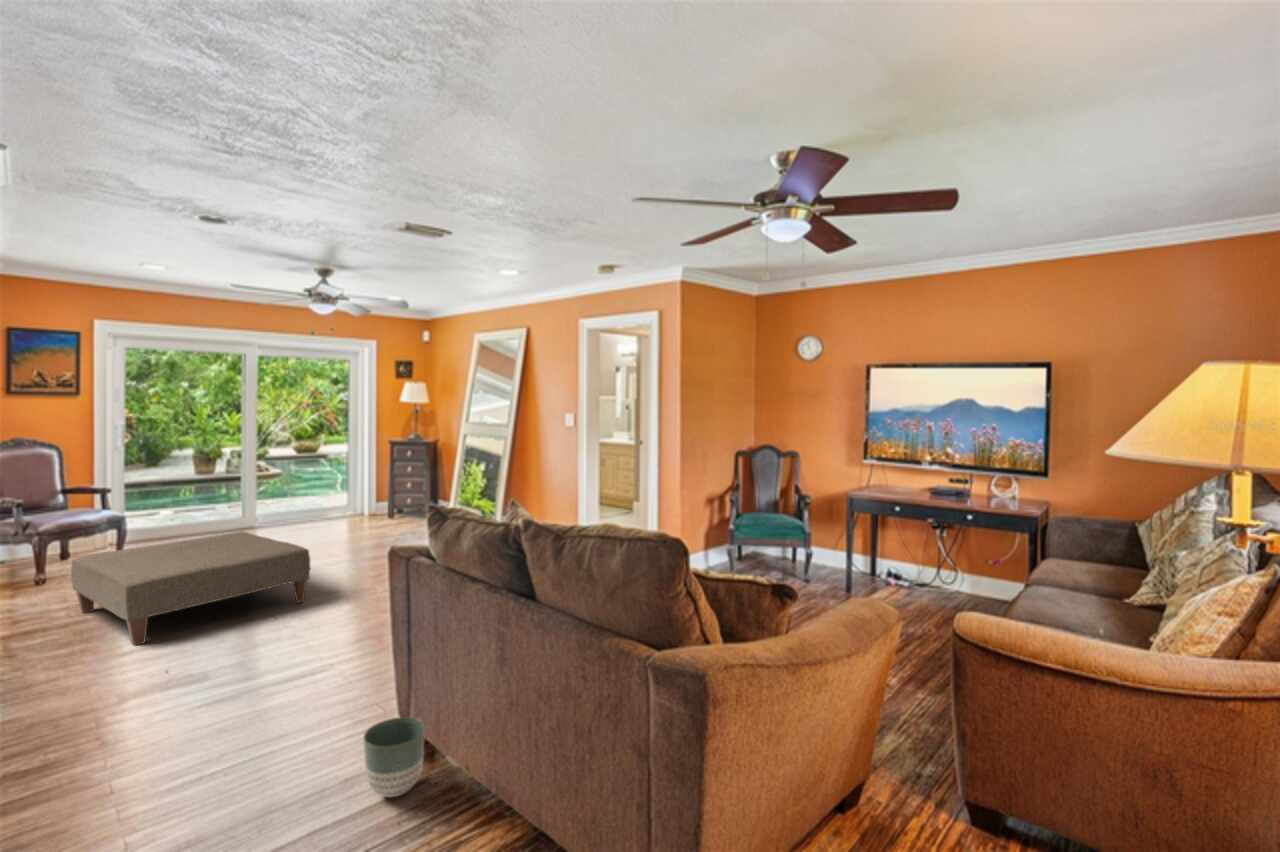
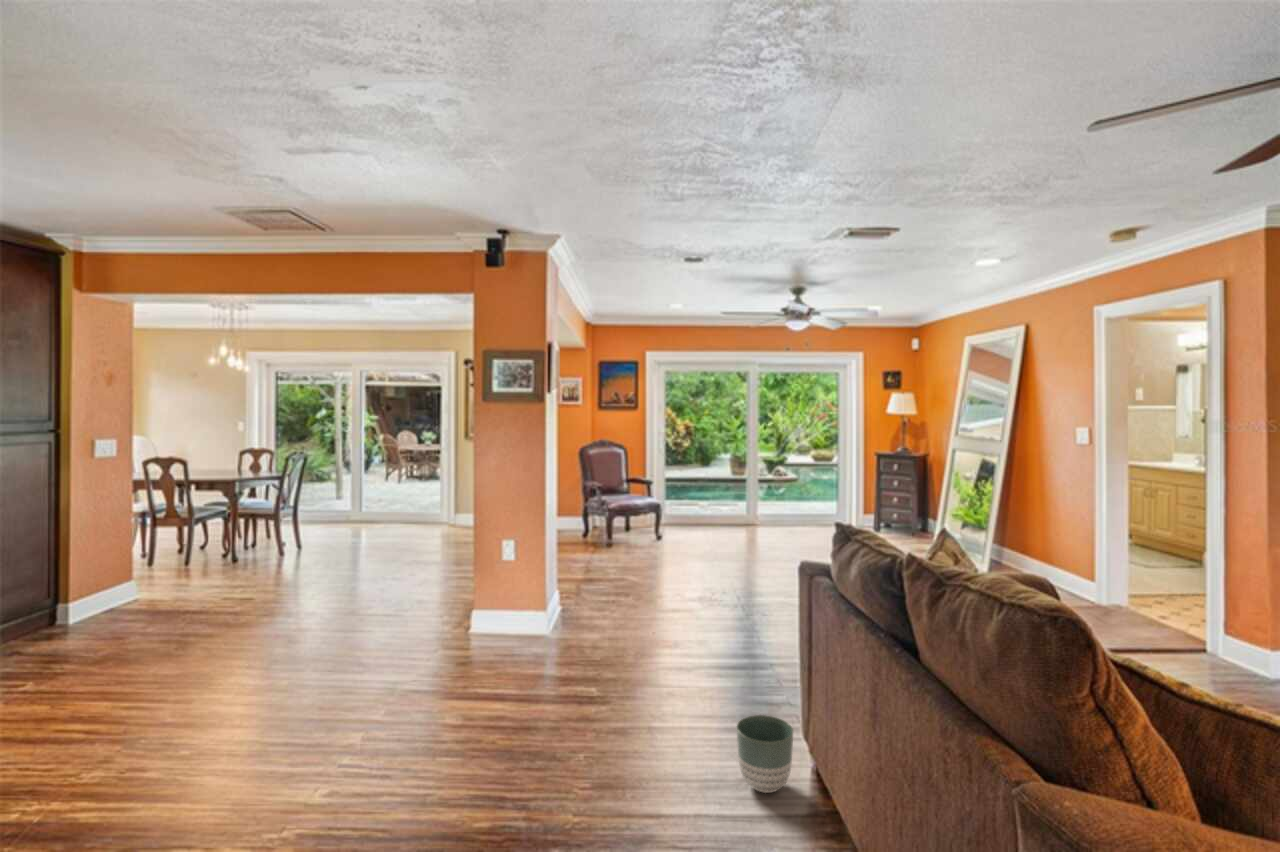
ottoman: present [71,532,310,645] -> none [616,525,770,603]

